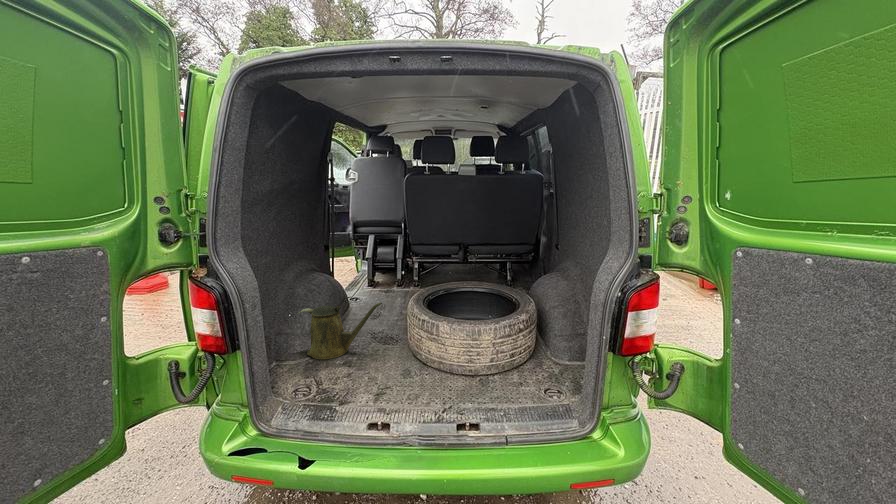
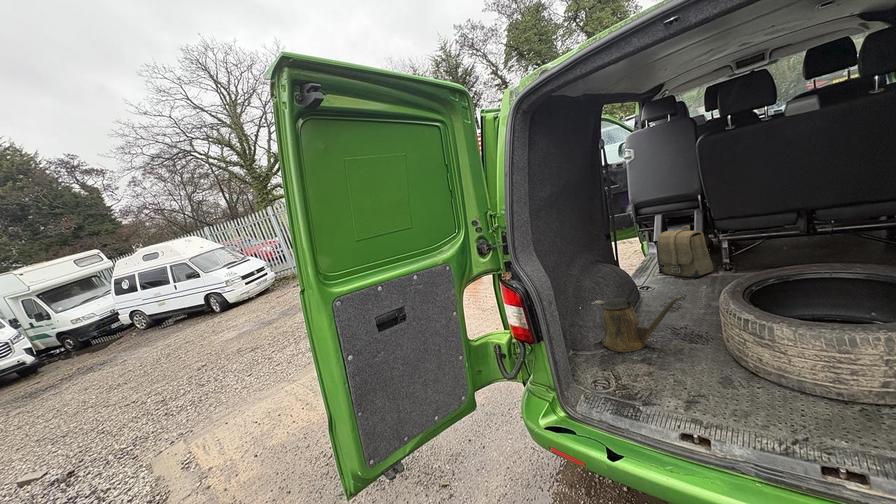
backpack: none [368,246,408,292] -> present [658,226,713,278]

